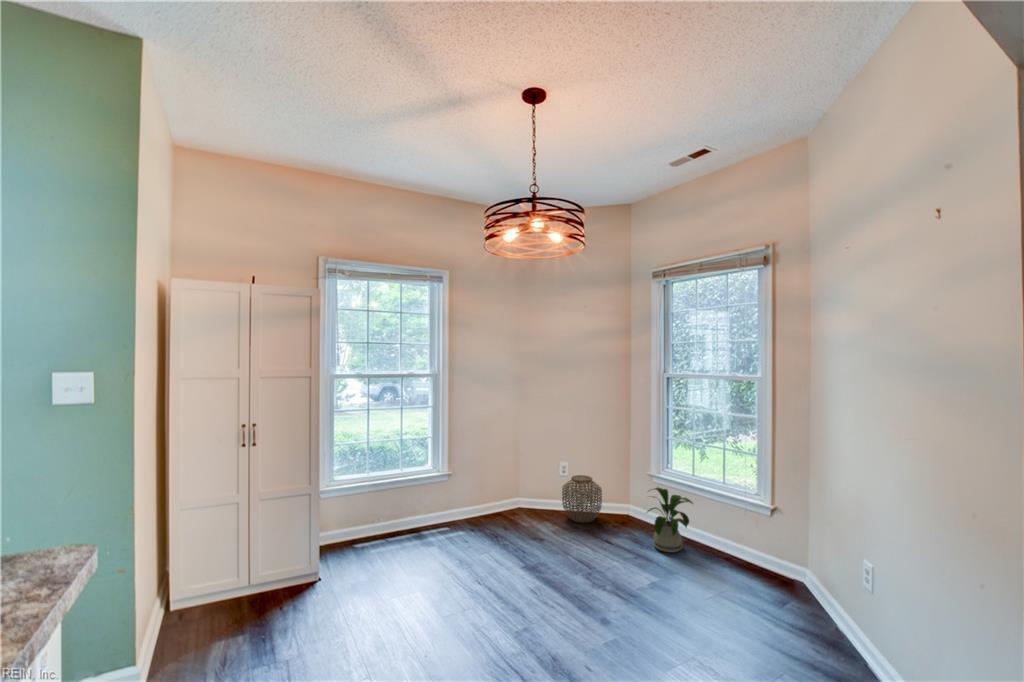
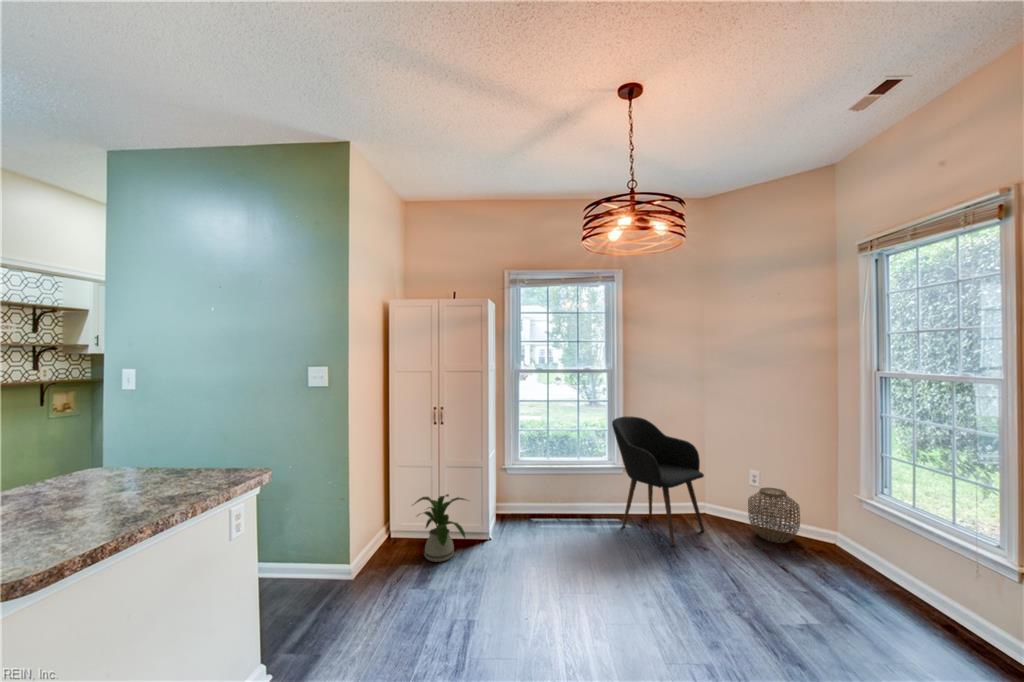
armchair: none [445,421,529,544] -> present [612,416,704,546]
house plant: present [648,487,693,552] -> present [415,494,466,562]

